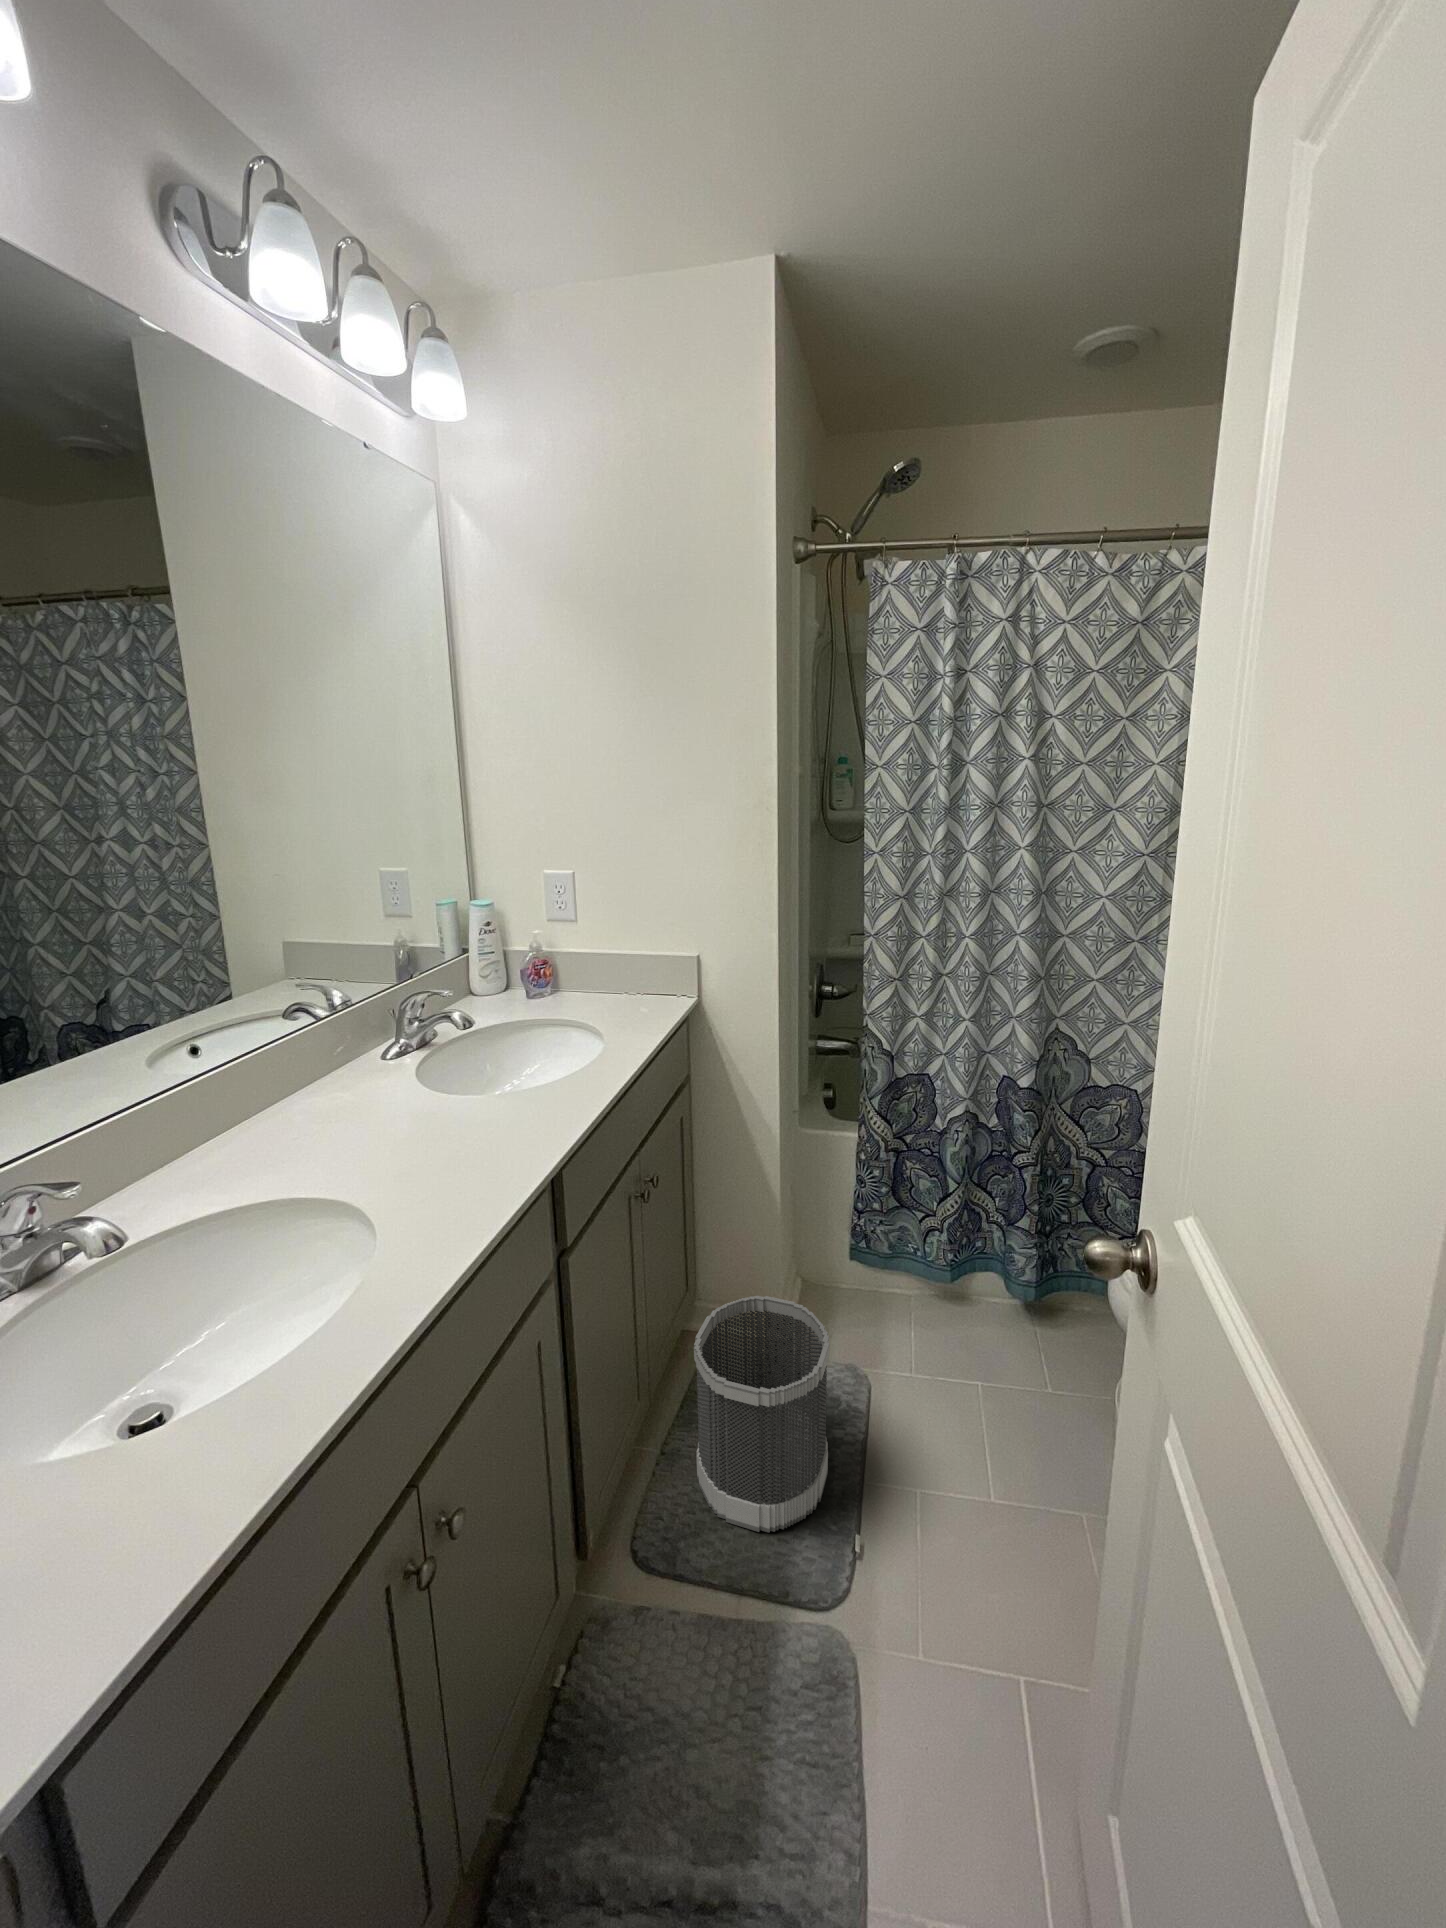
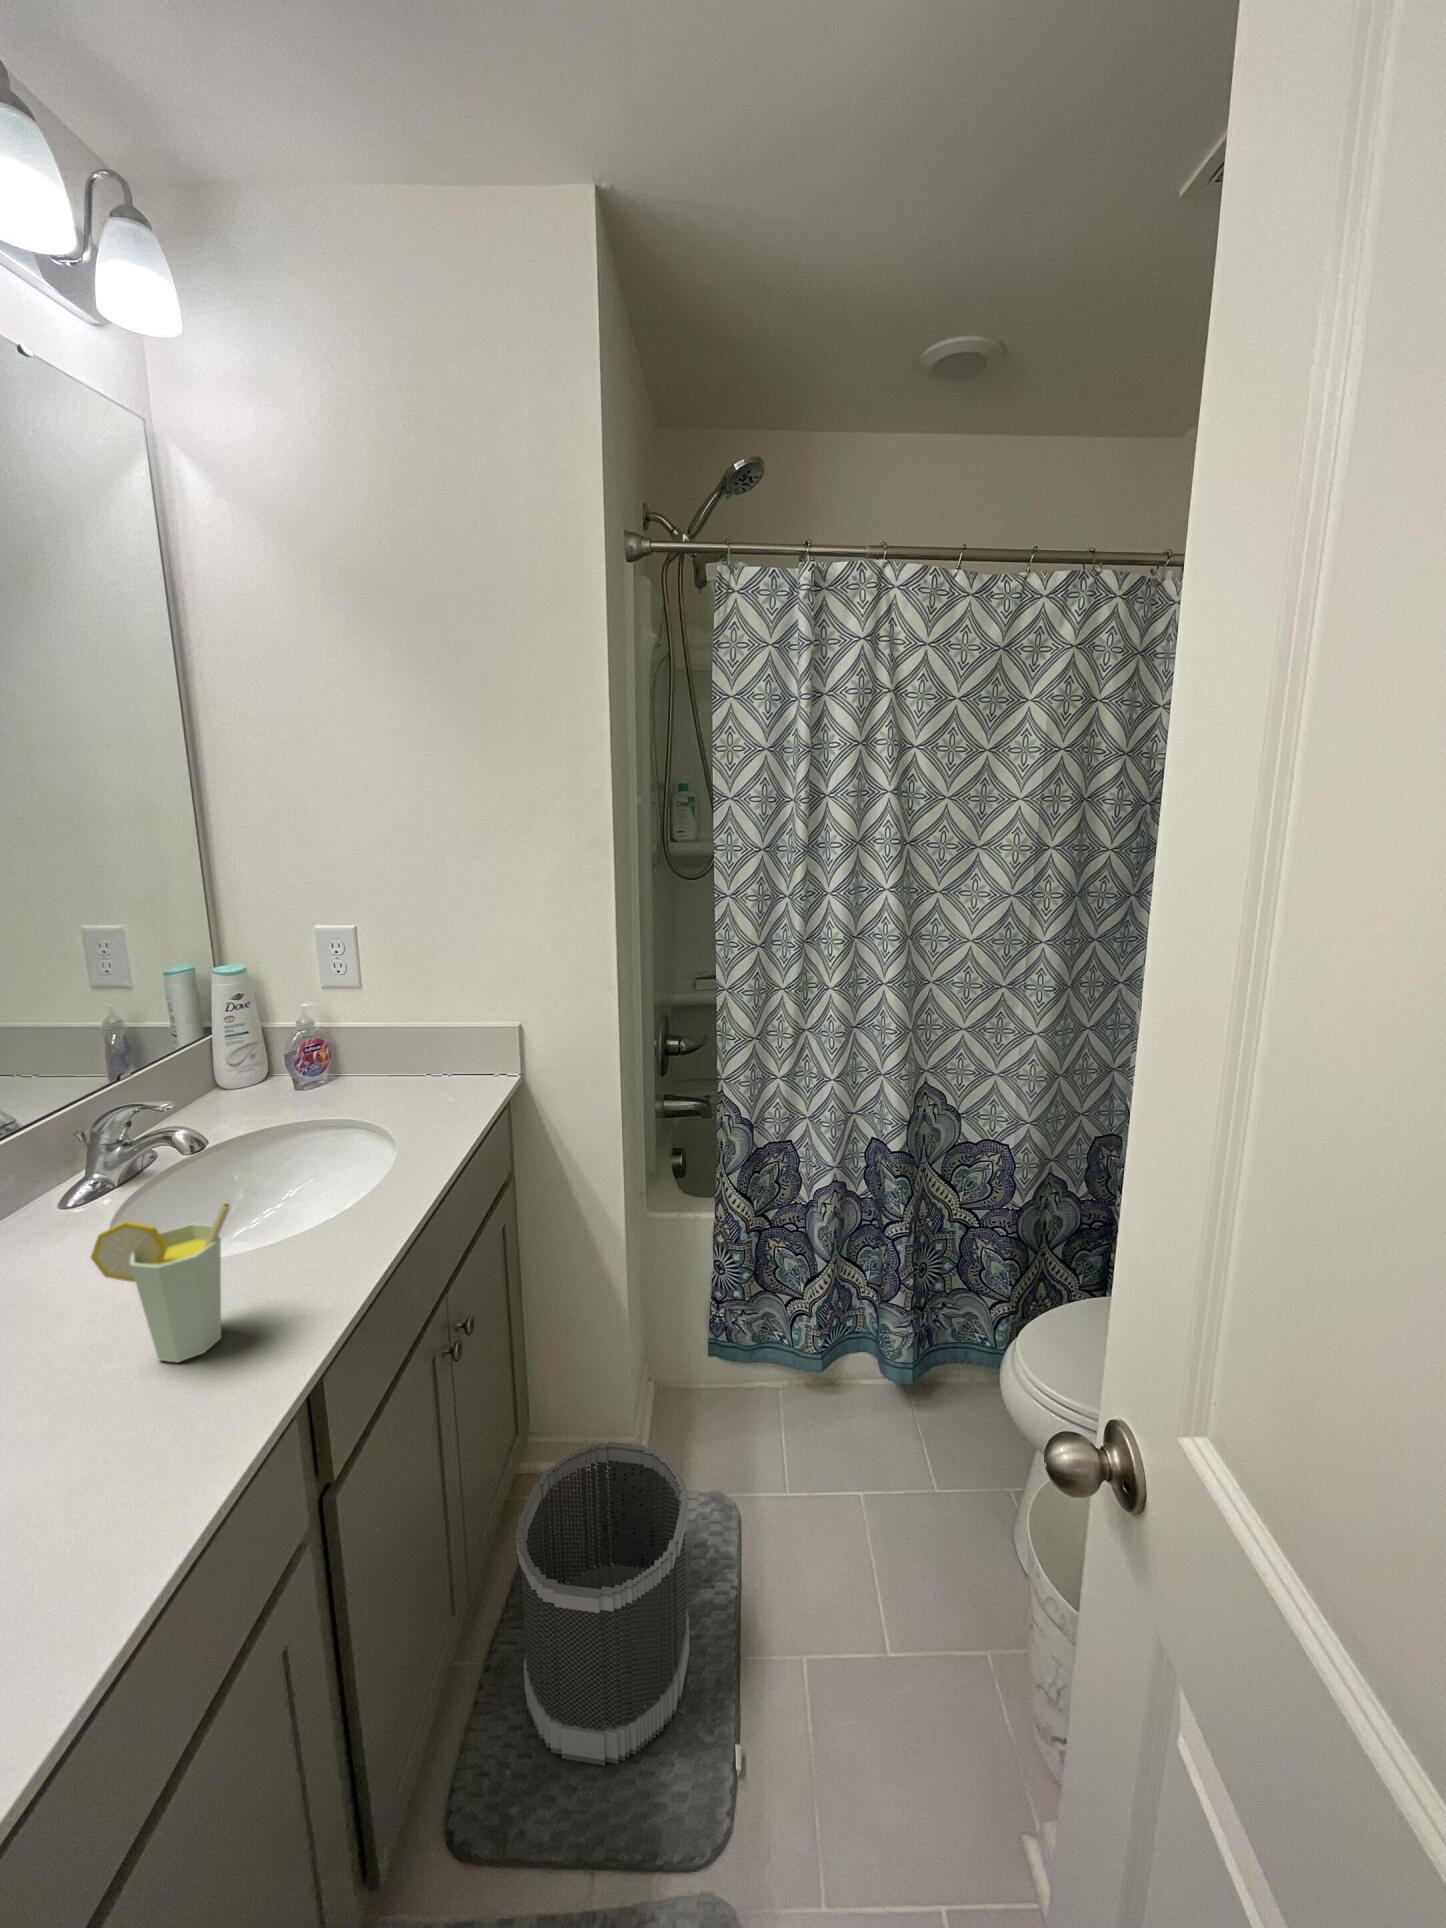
cup: none [436,1041,521,1146] -> present [91,1203,231,1362]

